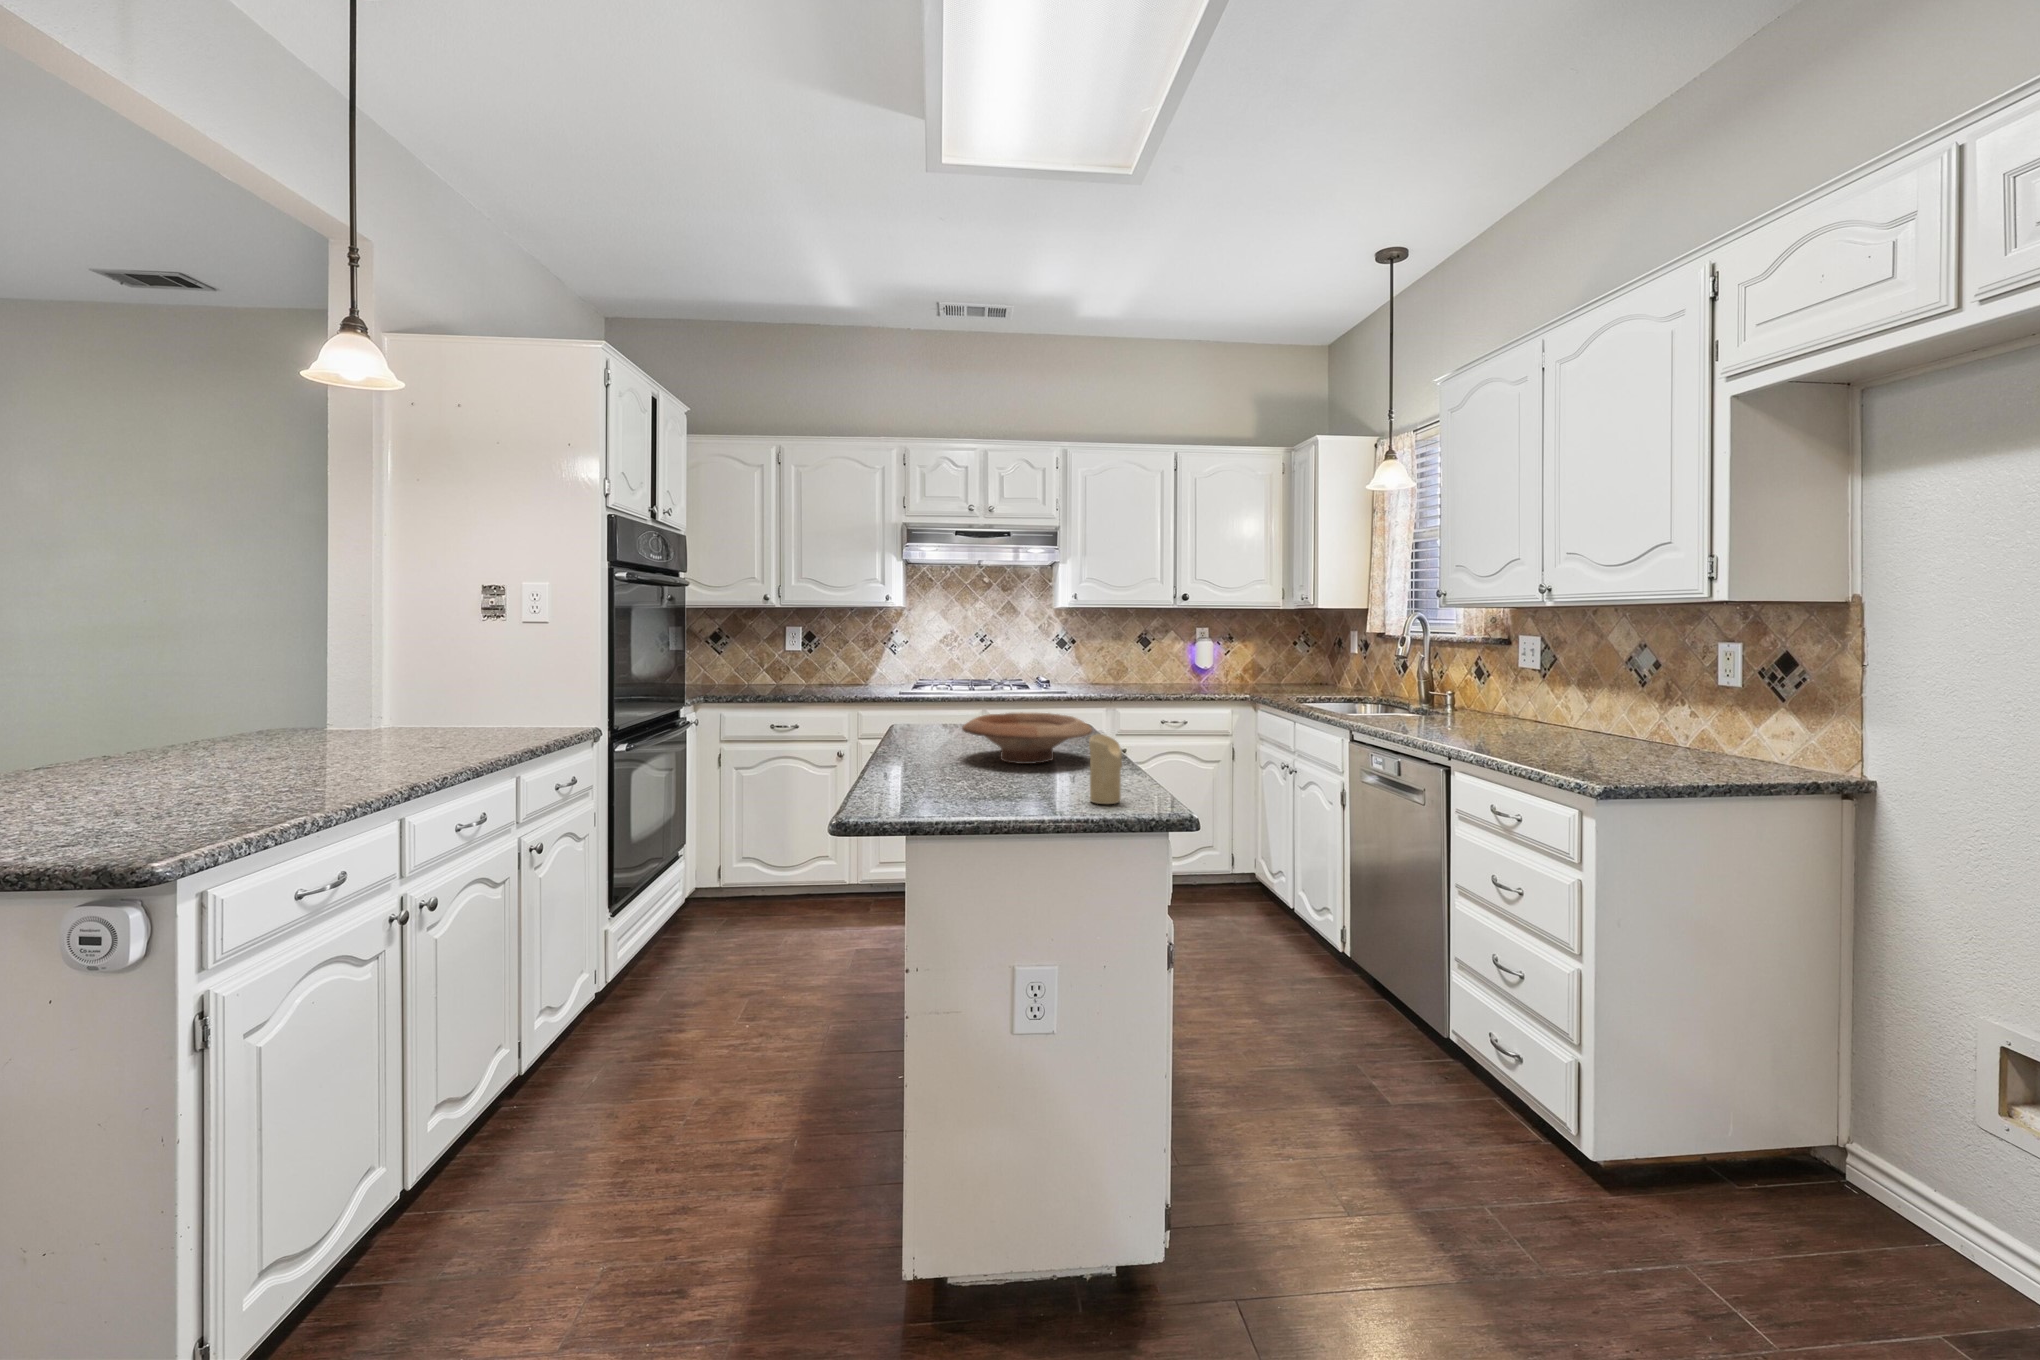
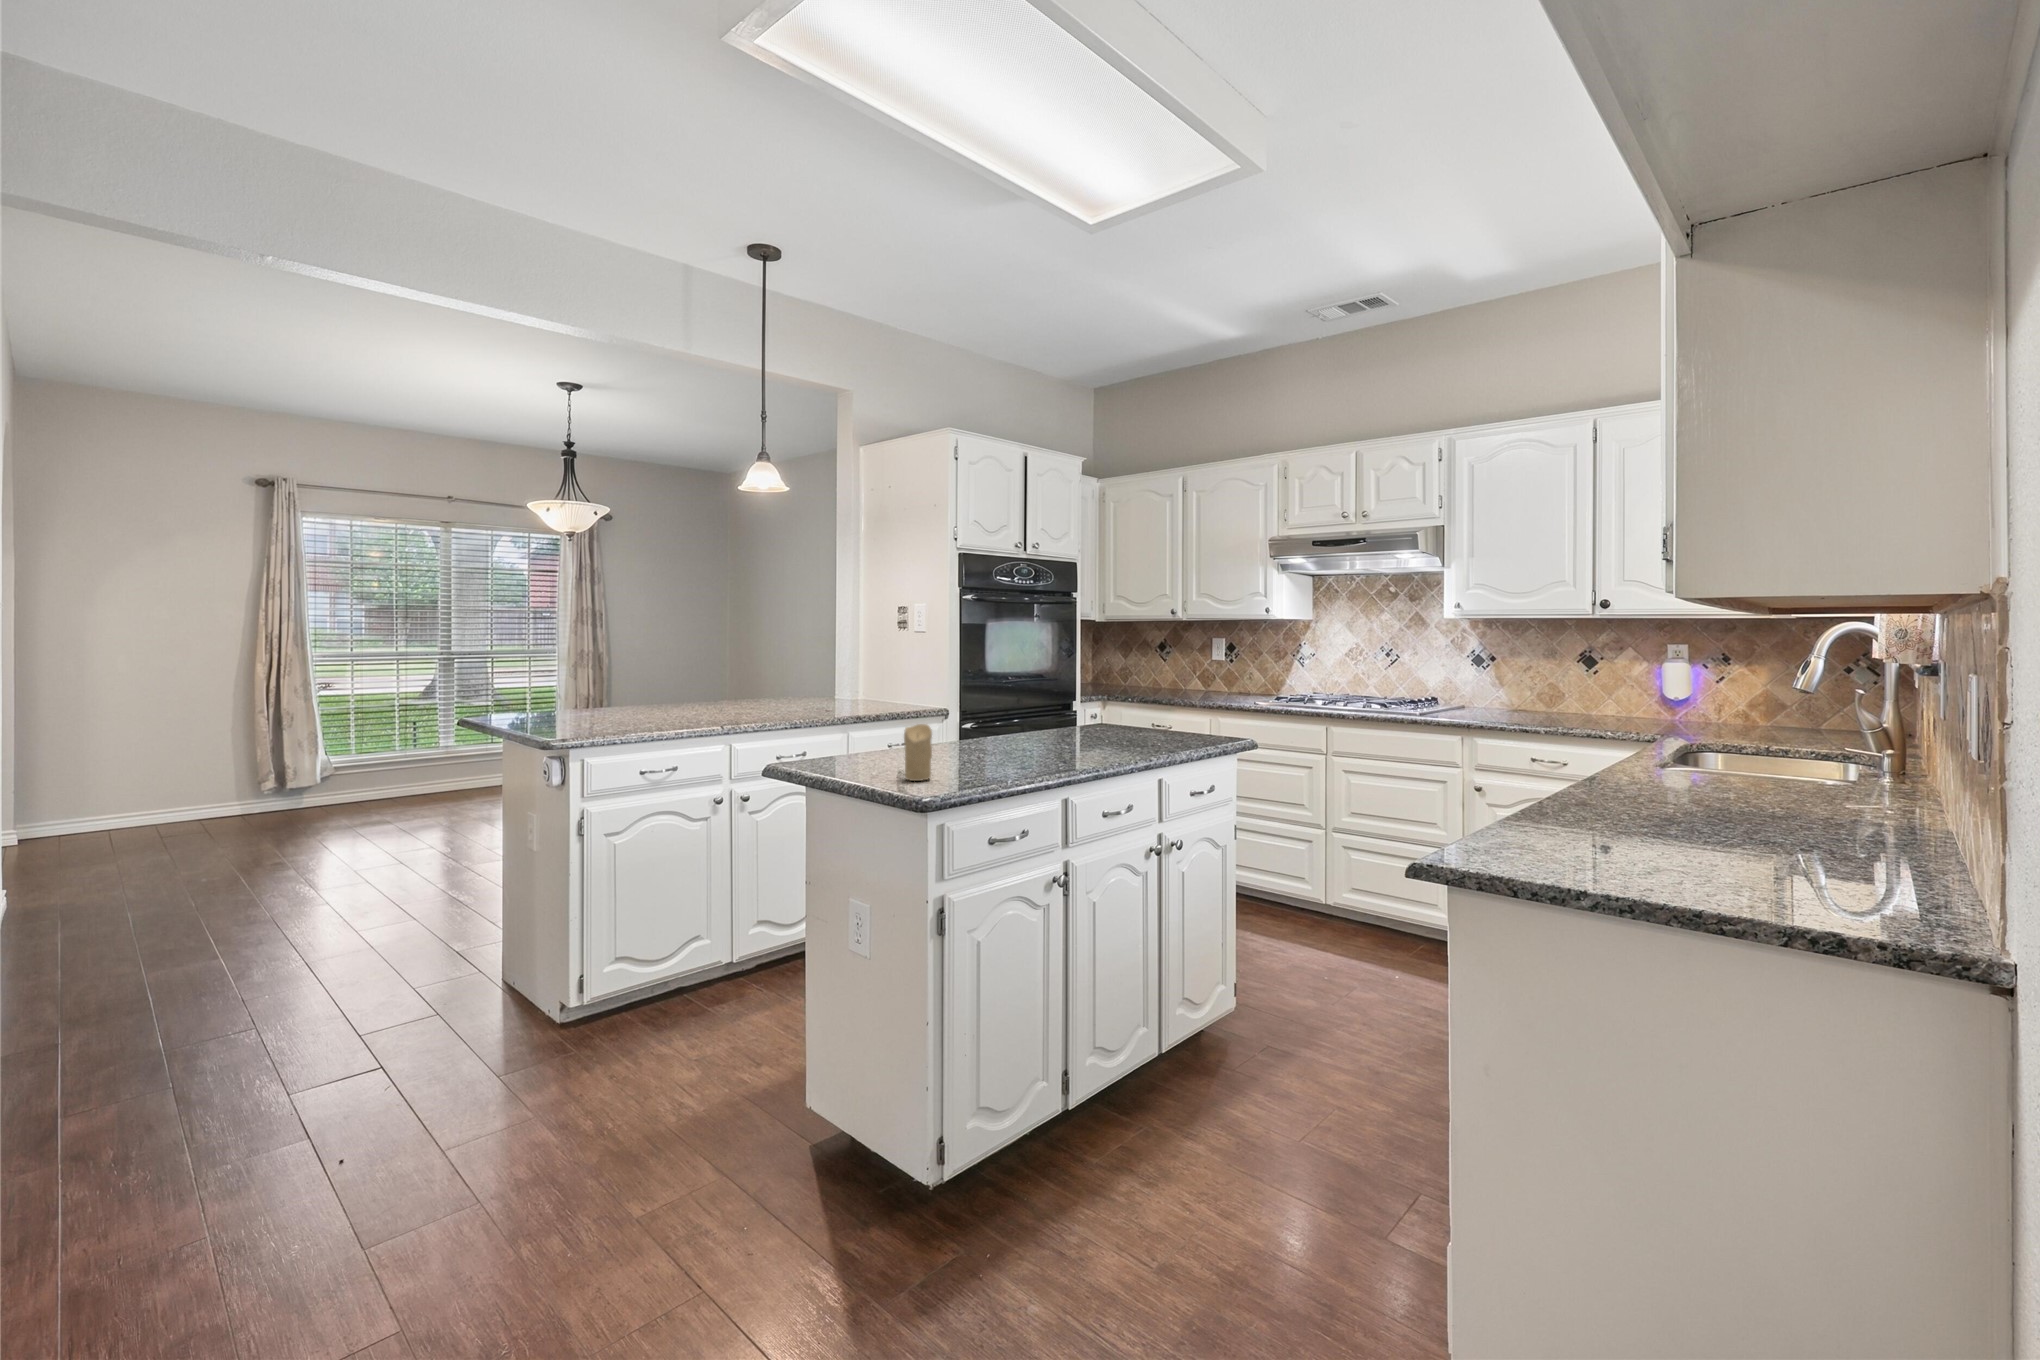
wooden bowl: present [962,712,1092,764] -> none [963,712,1074,754]

